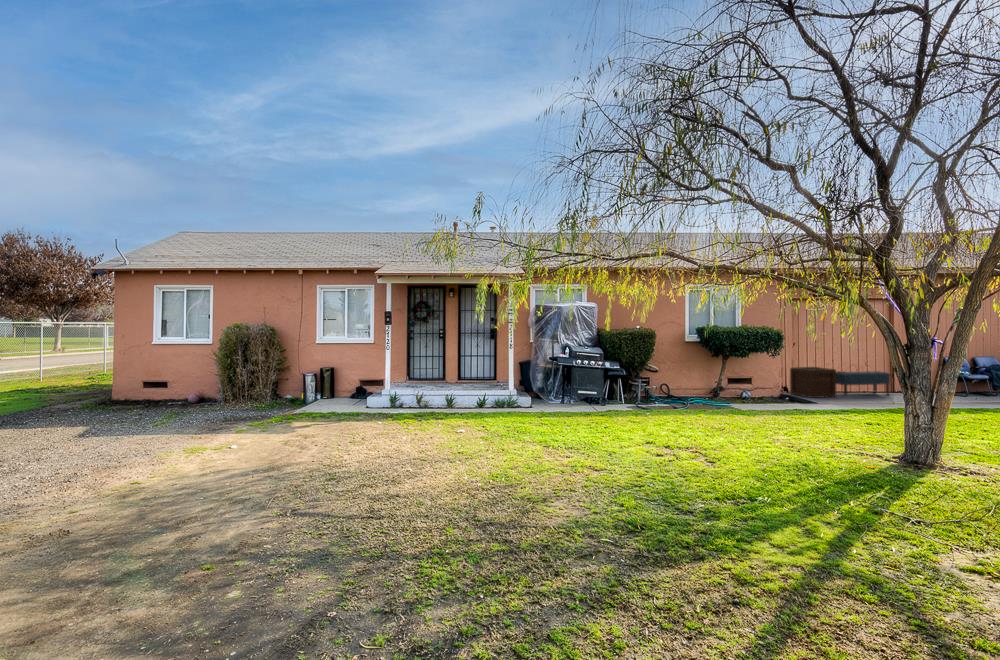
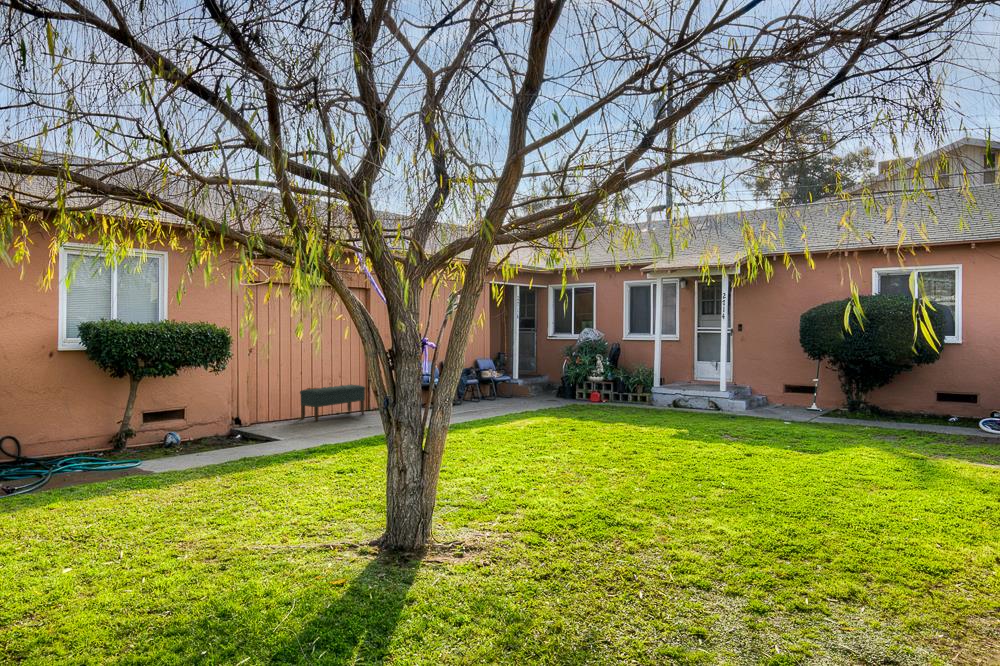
wooden crate: present [790,367,836,398] -> none [245,384,305,431]

